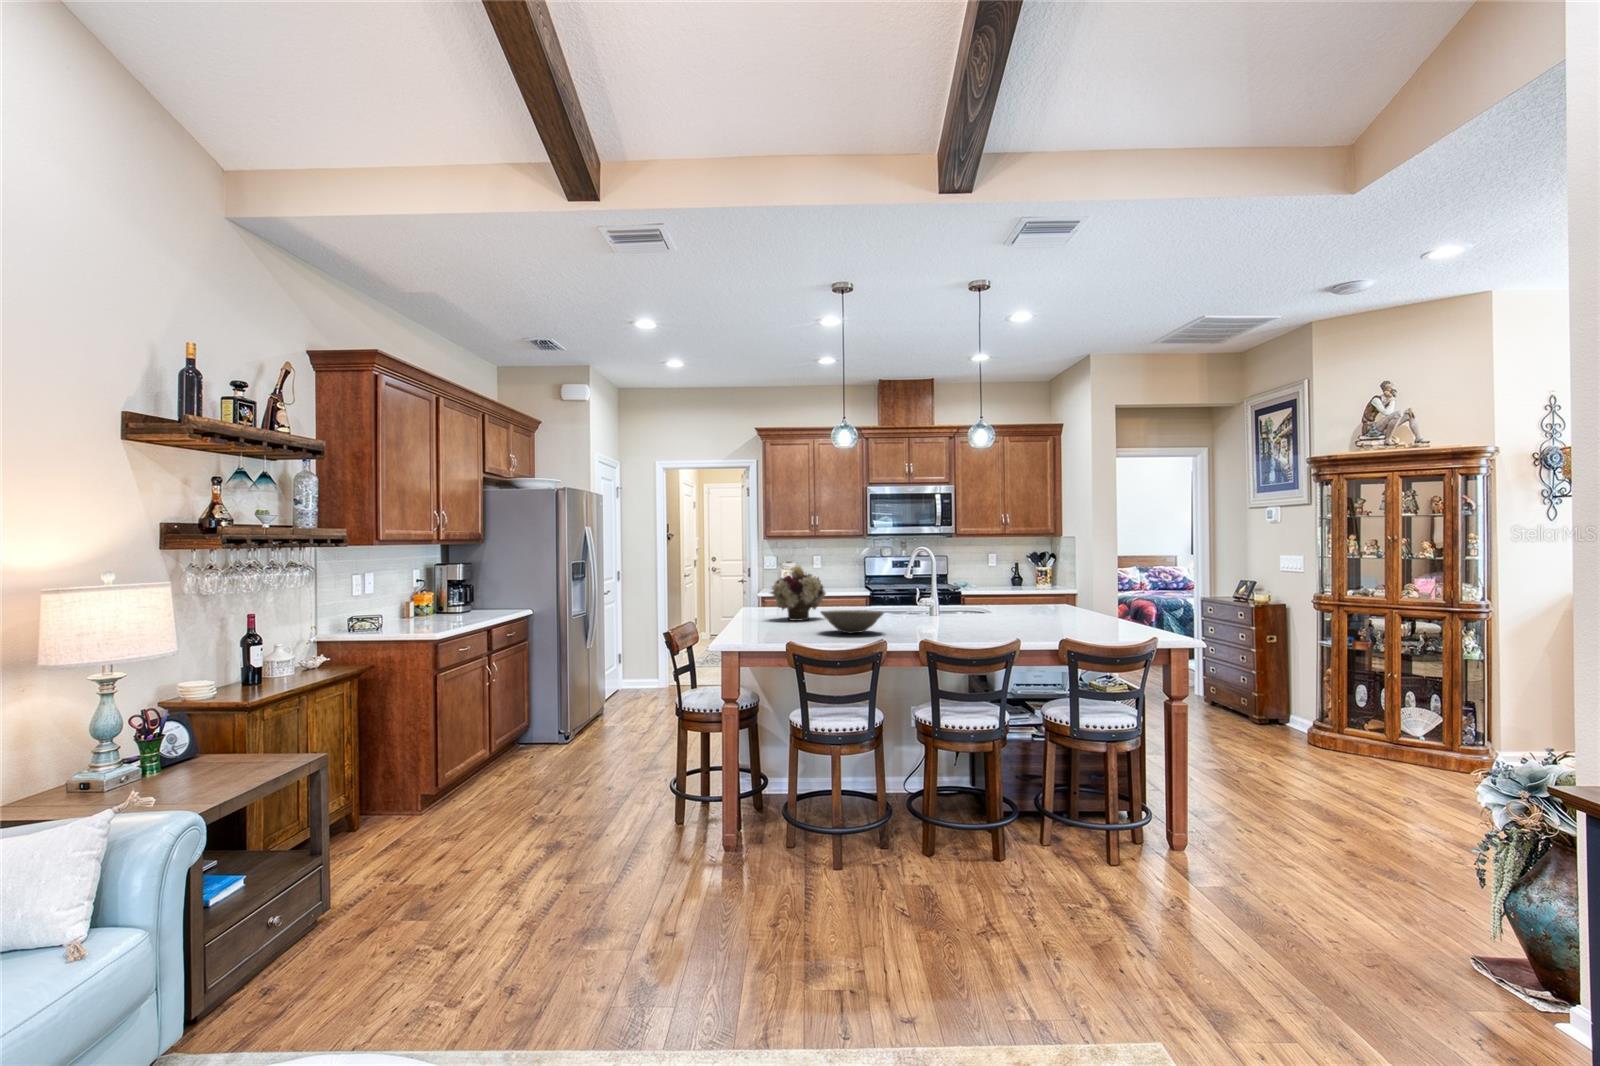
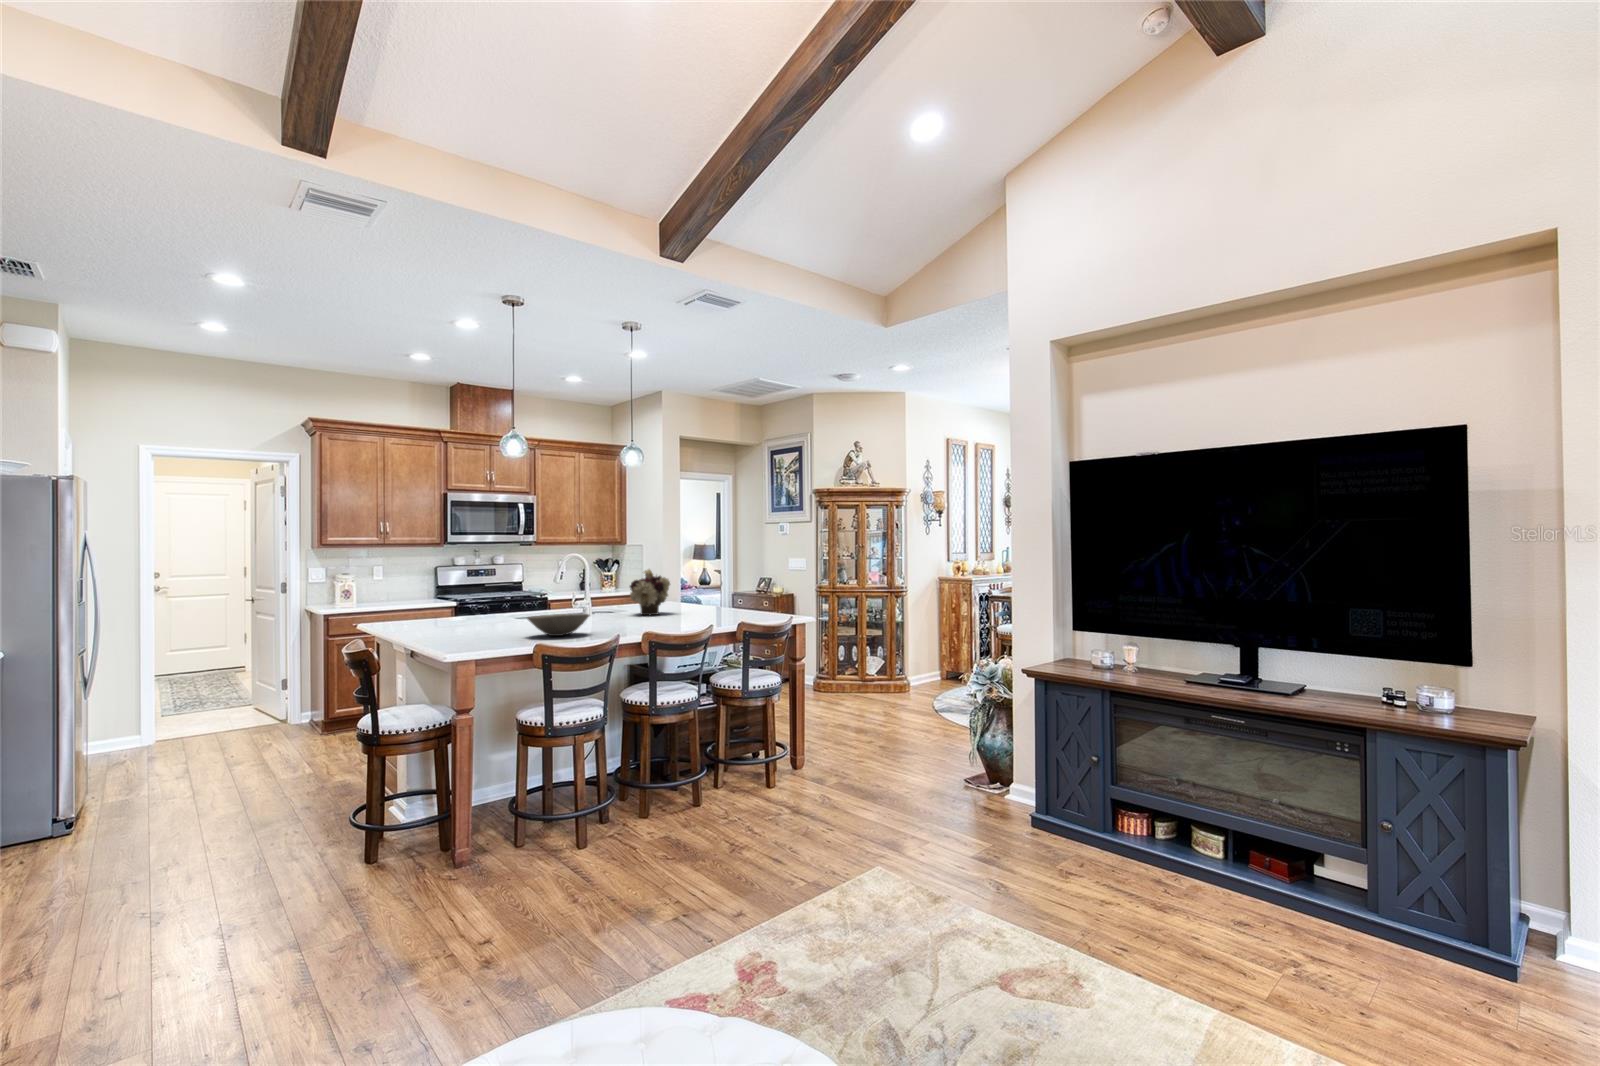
flower arrangement: present [770,566,826,621] -> present [630,569,670,615]

